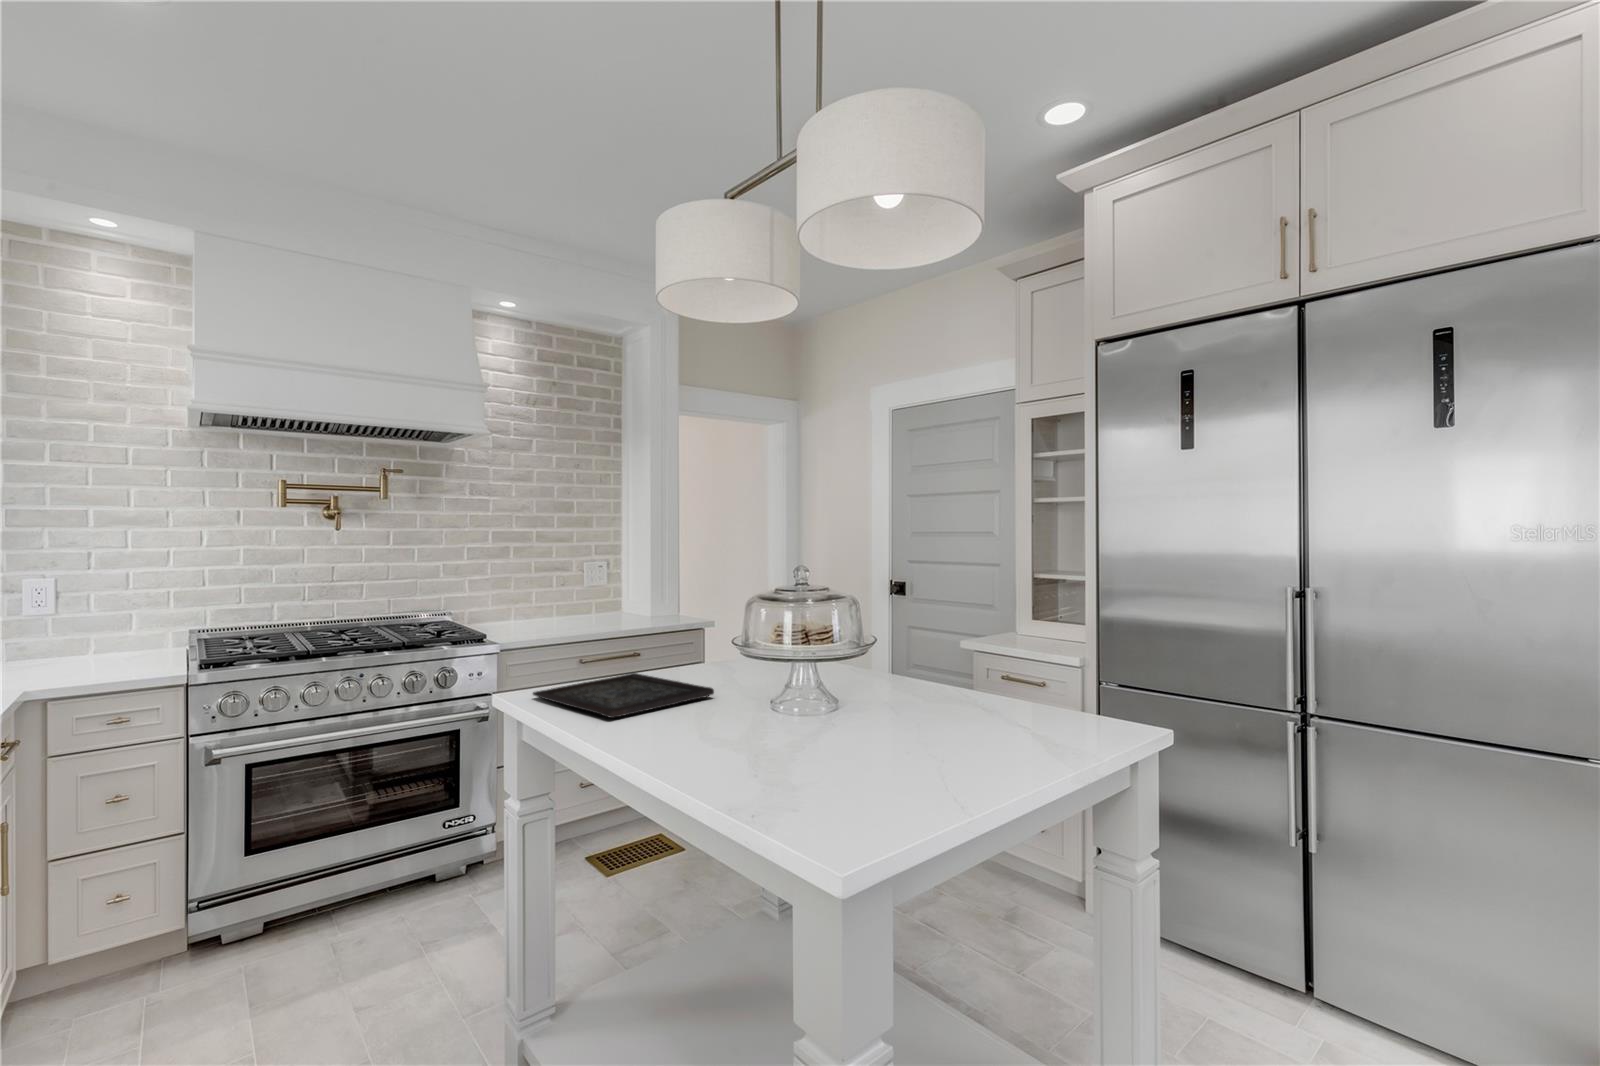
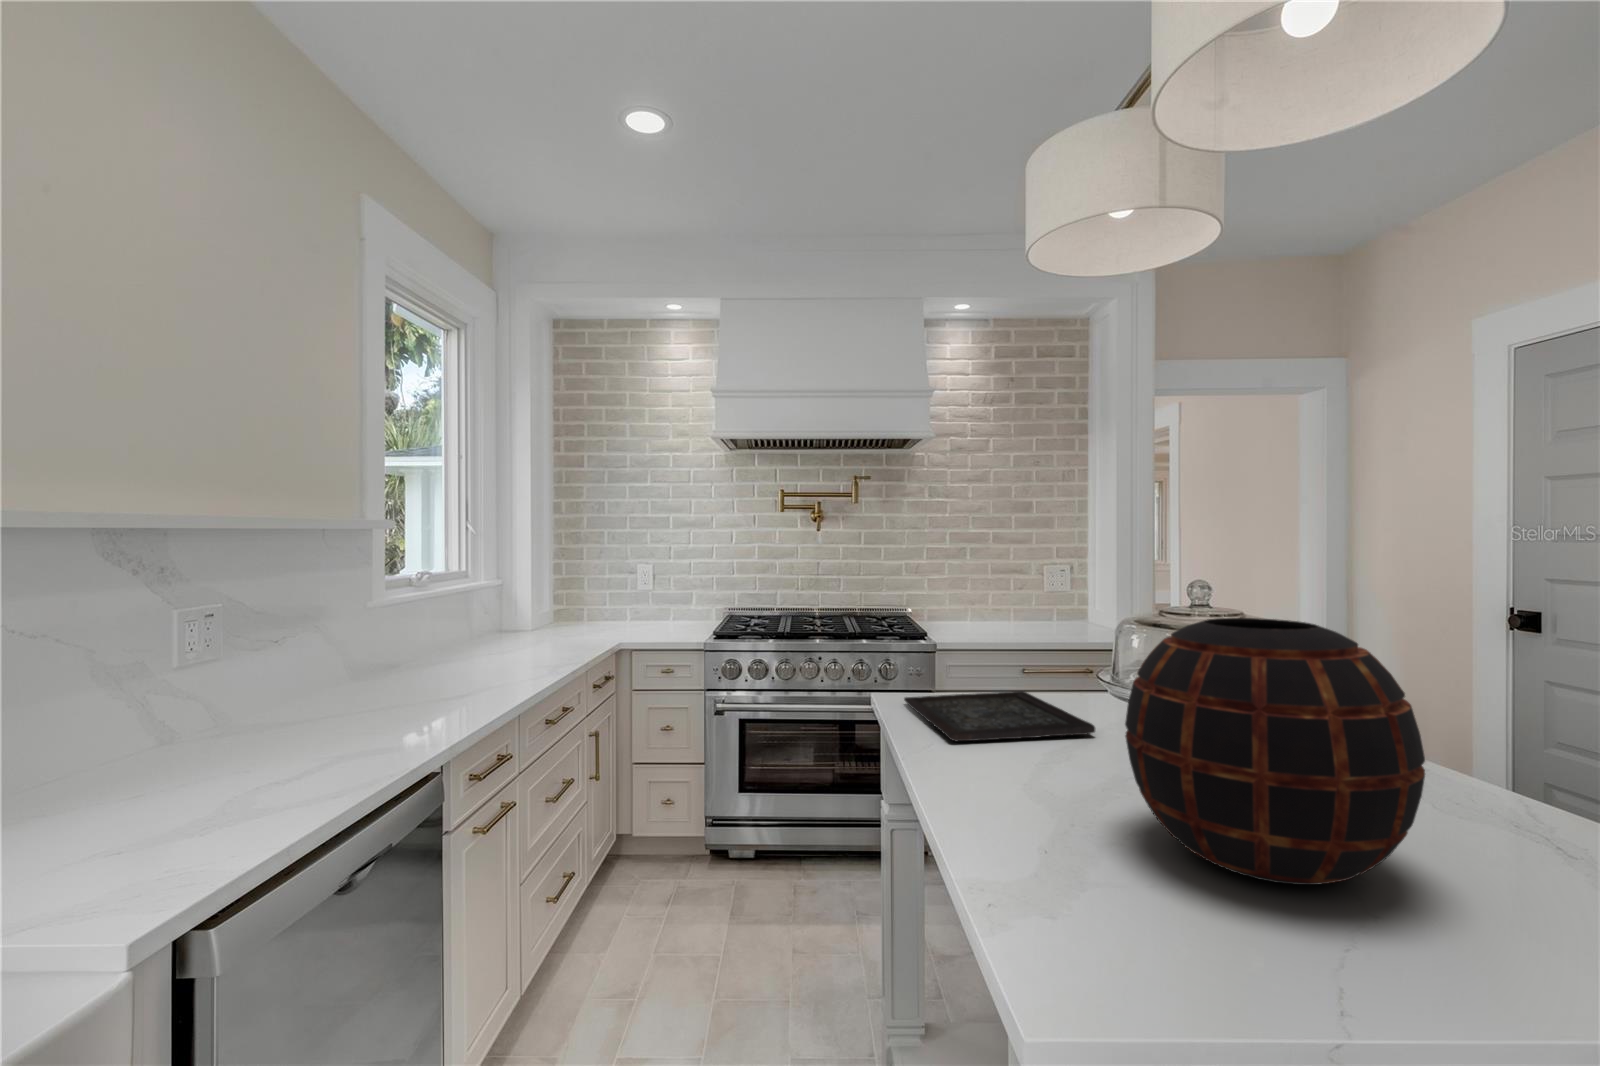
decorative vase: none [784,588,948,755] -> present [1125,618,1425,885]

